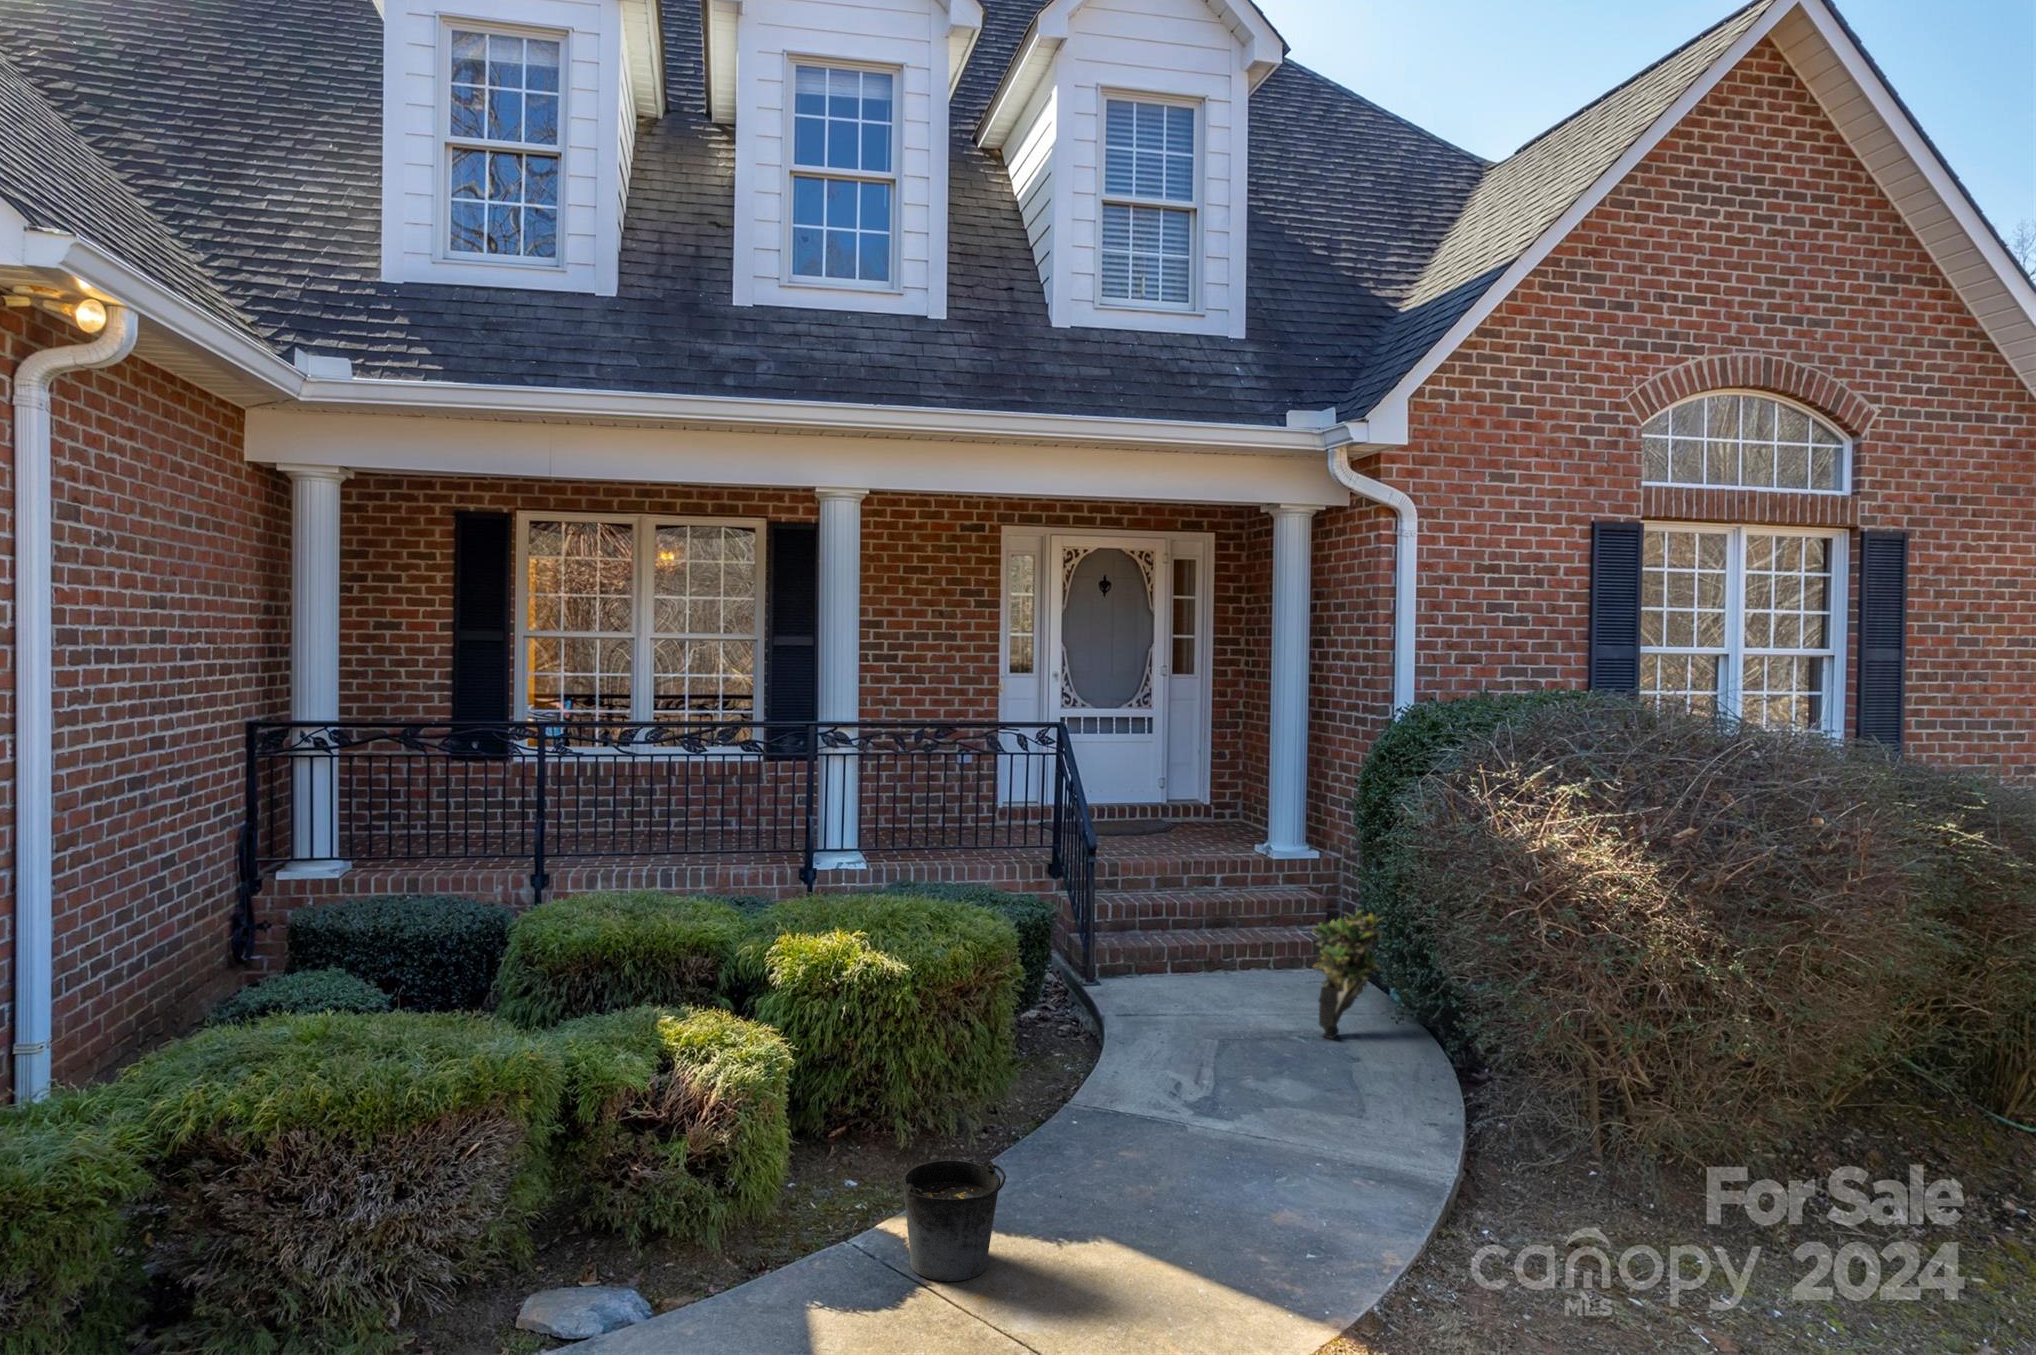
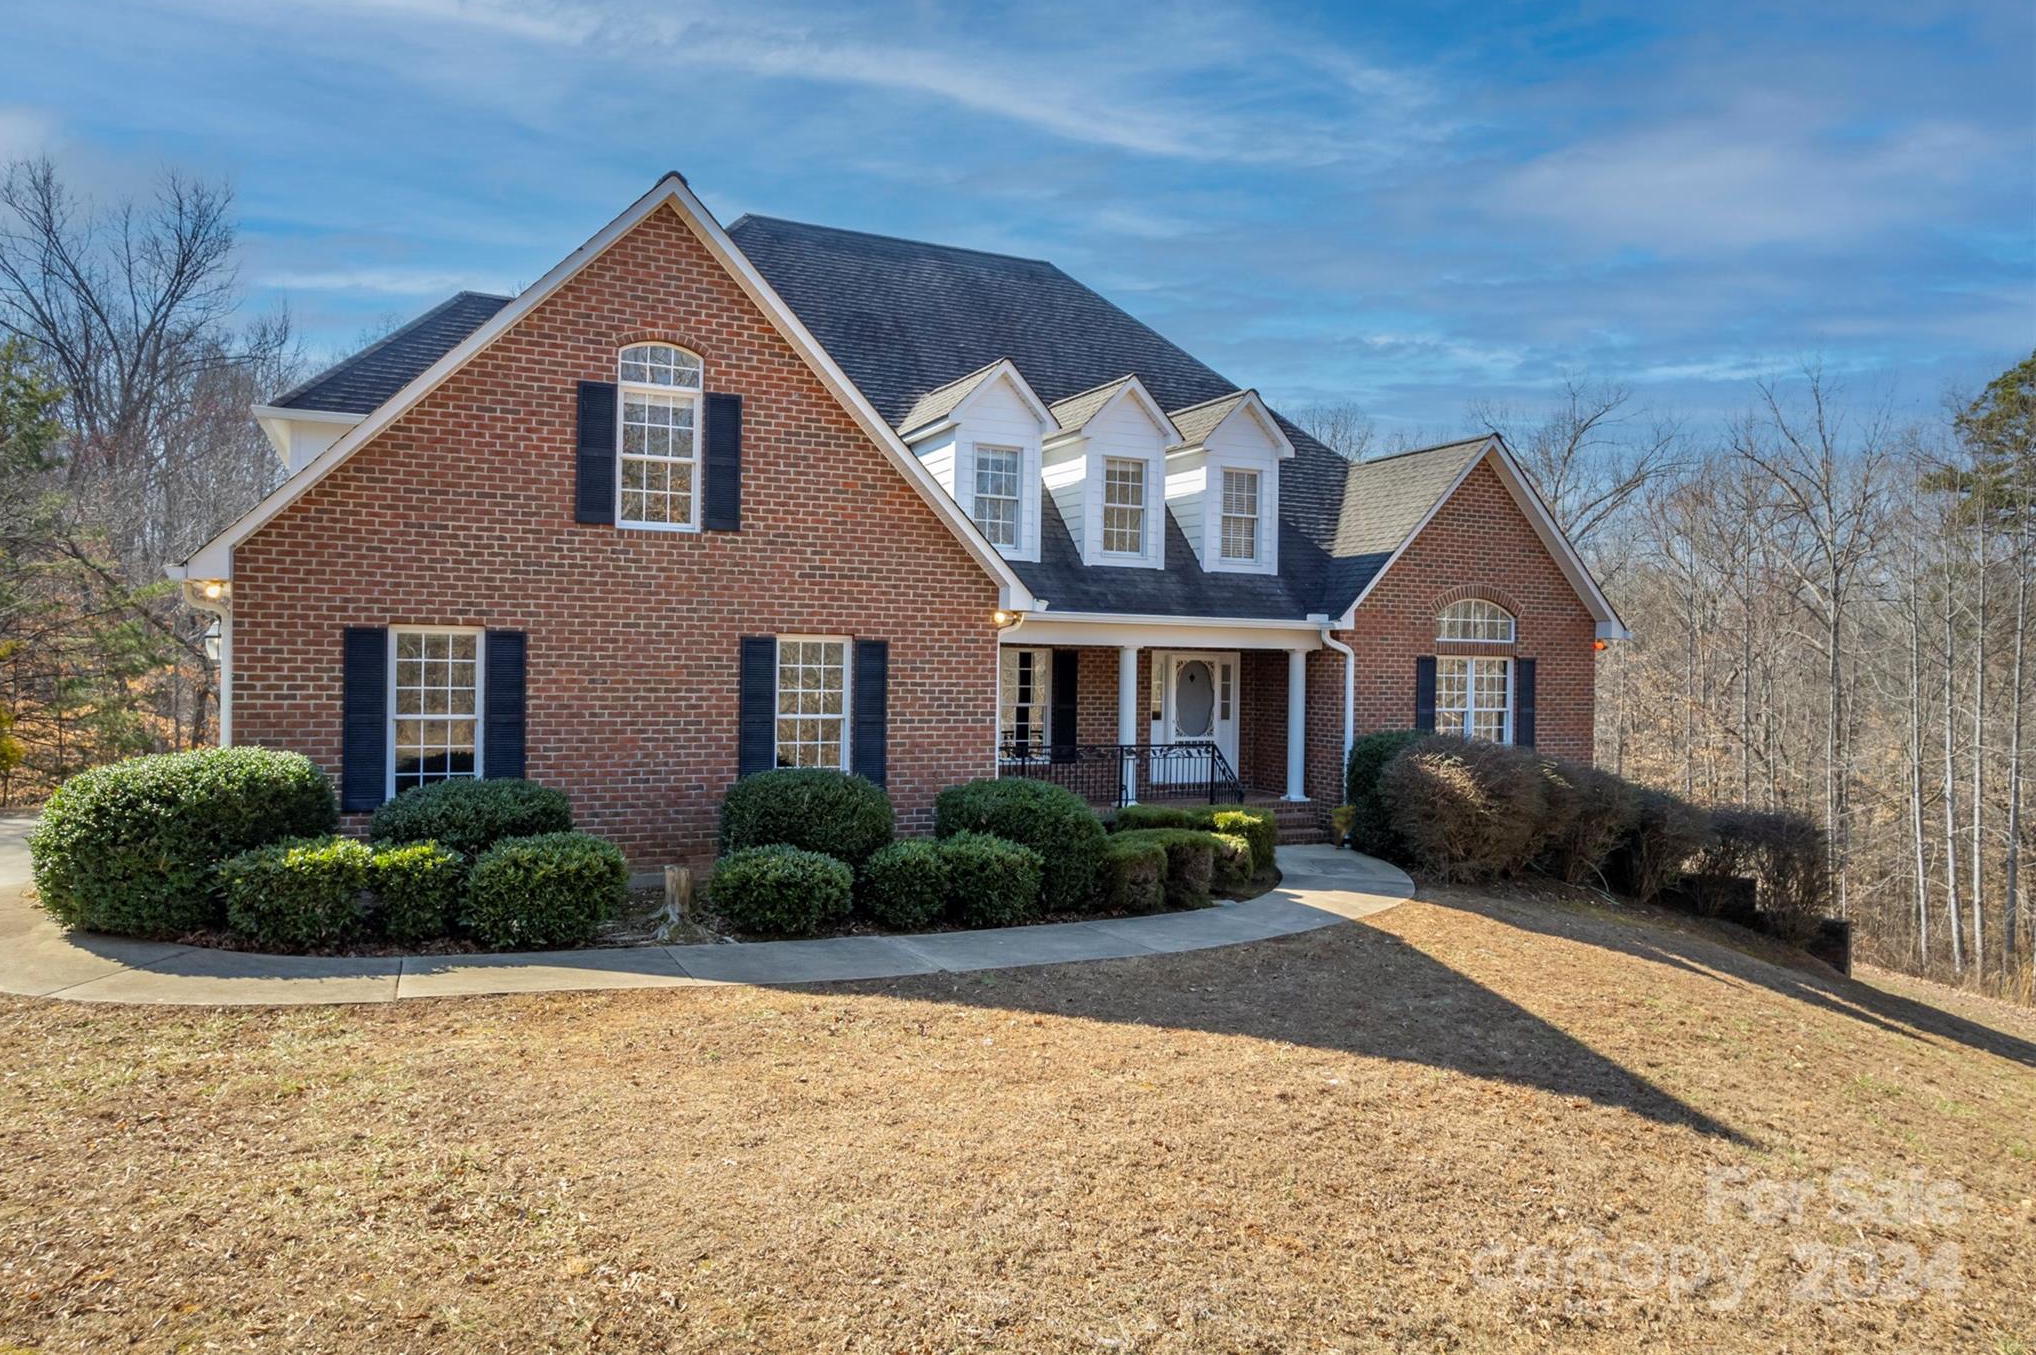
bucket: present [902,1160,1006,1281] -> none [1264,863,1292,891]

